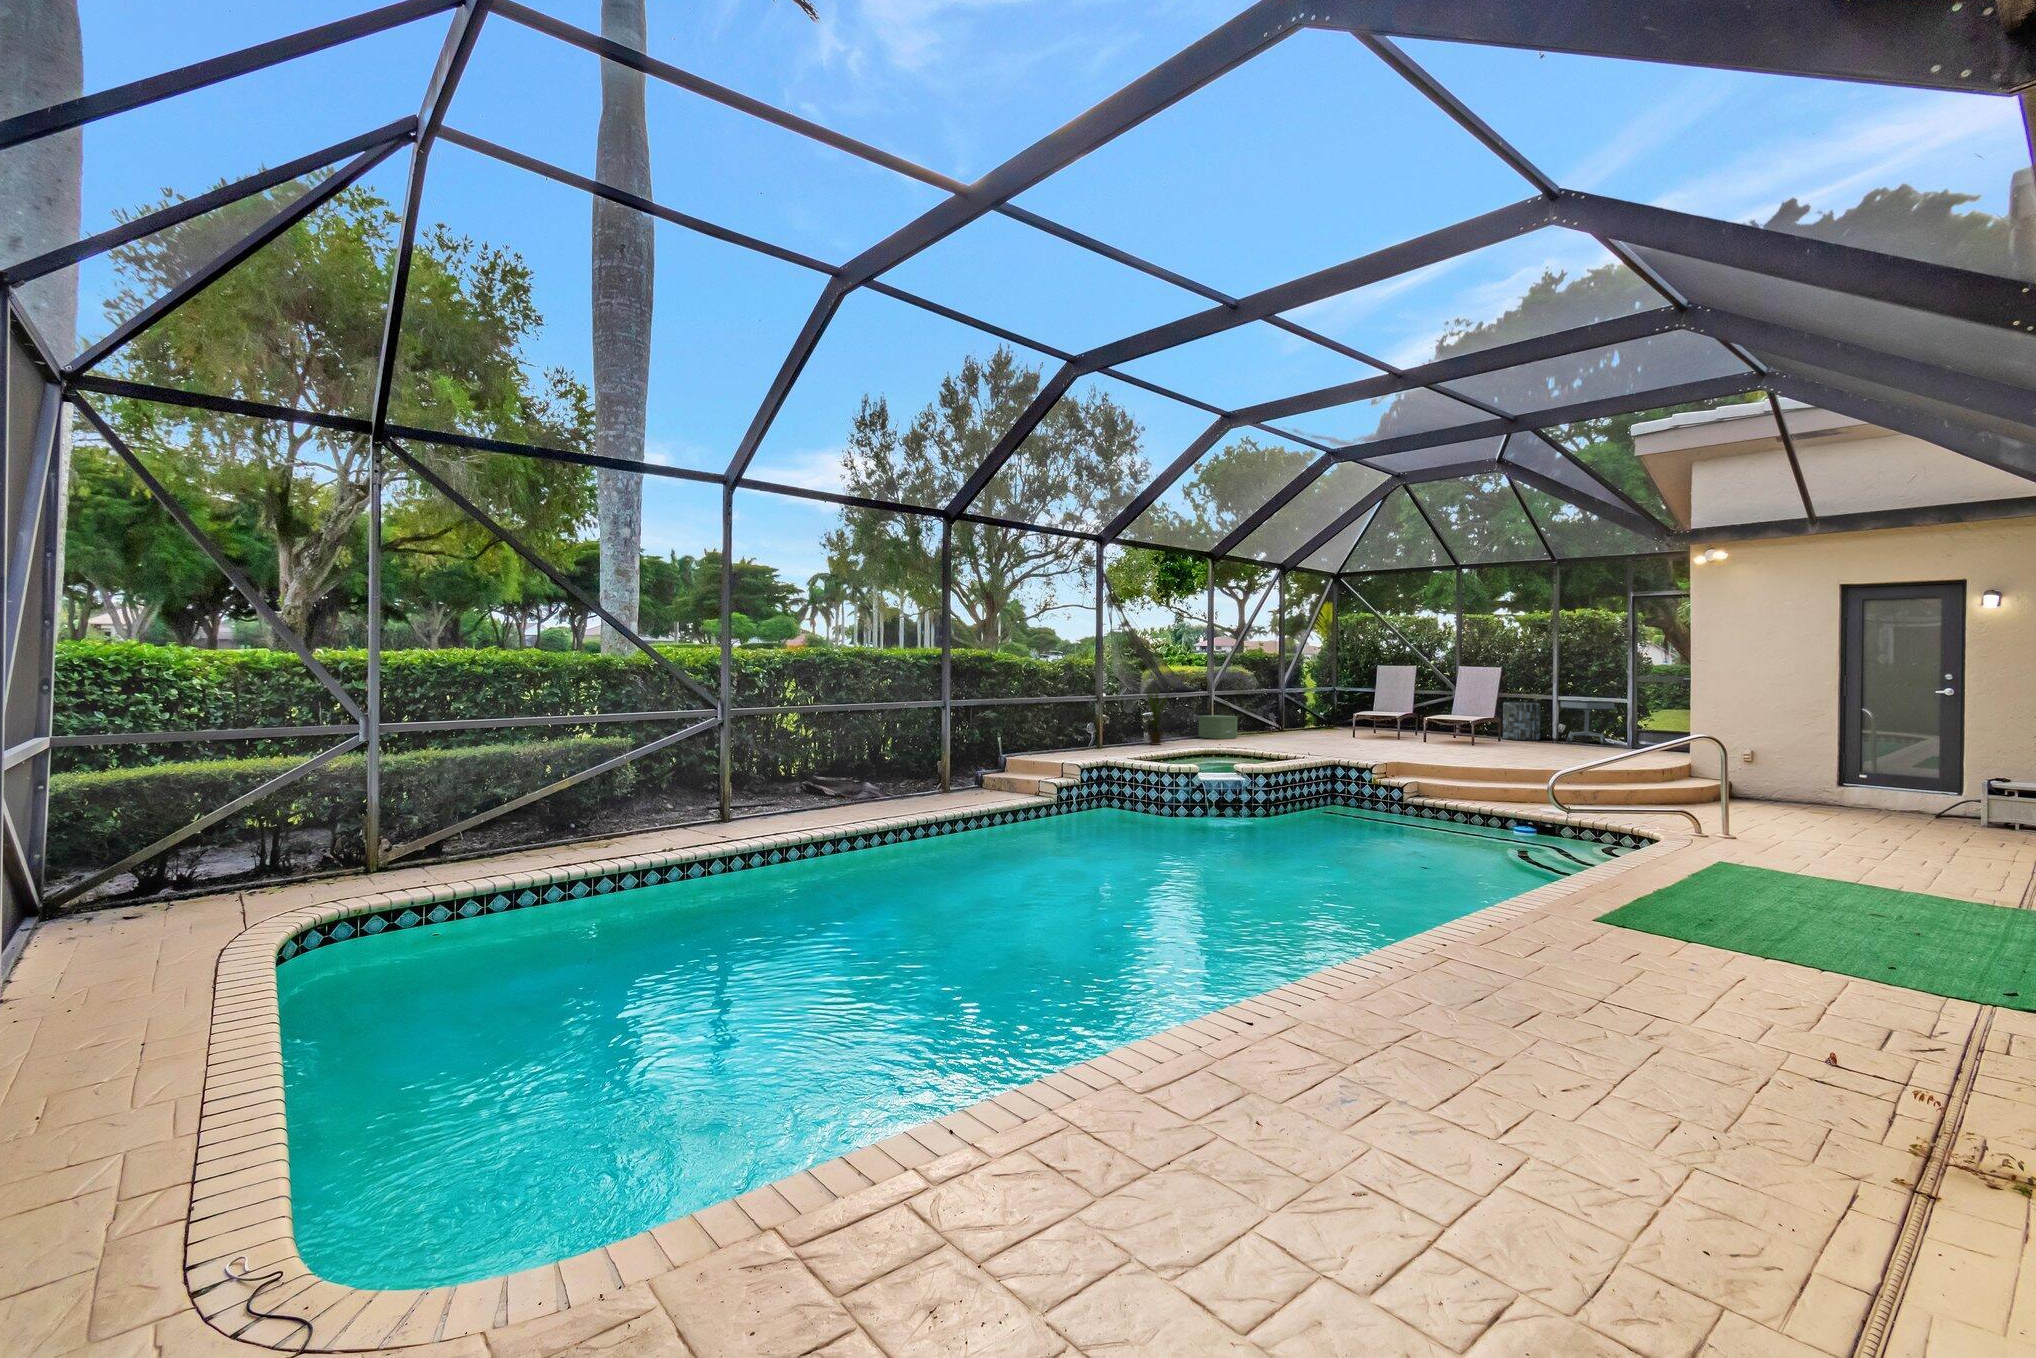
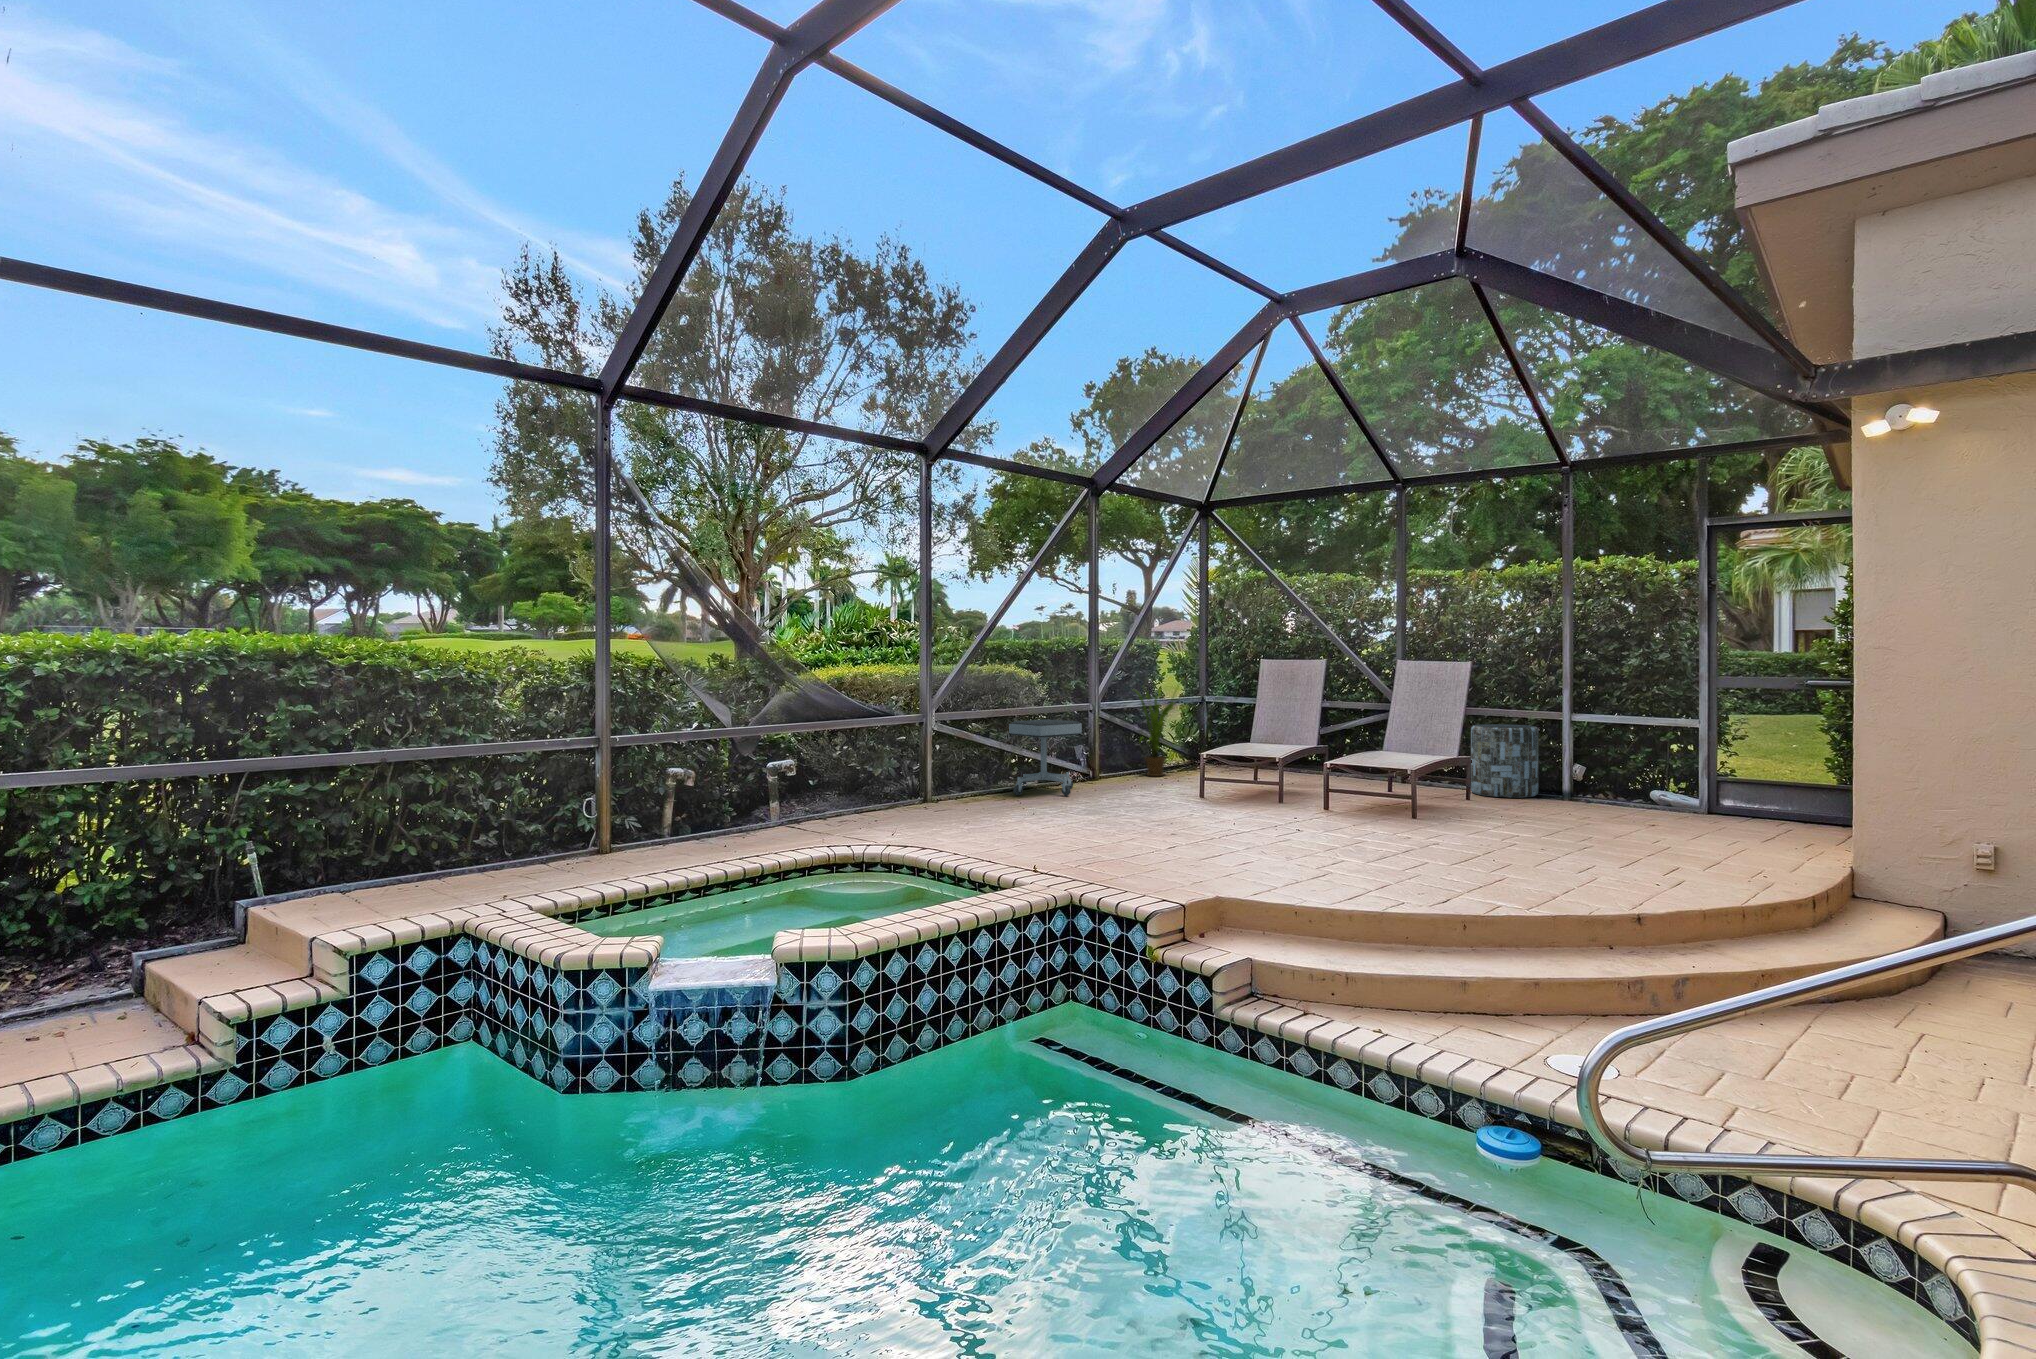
house plant: present [1146,682,1173,745] -> present [1136,680,1181,776]
stool: present [1561,700,1614,745] -> present [1009,719,1082,796]
storage box: present [1199,715,1238,739] -> none [908,758,980,807]

